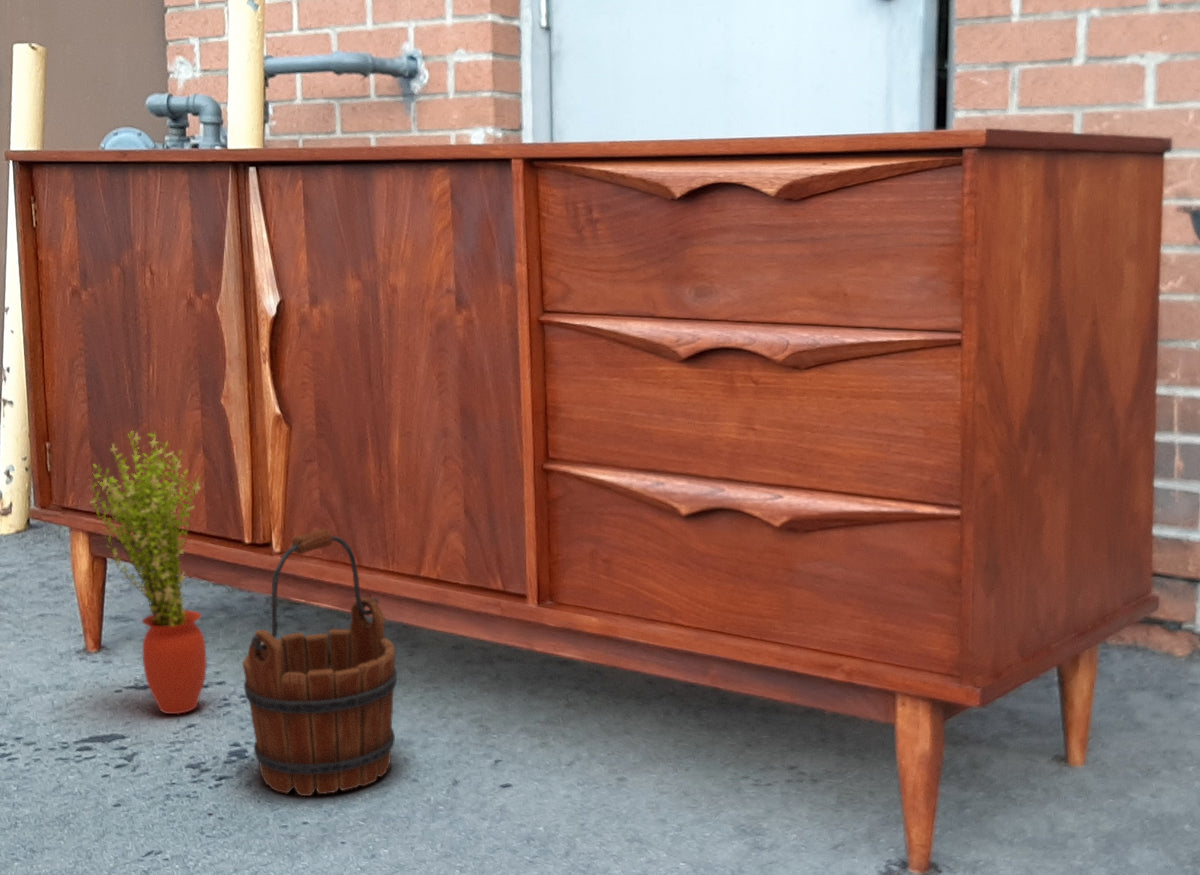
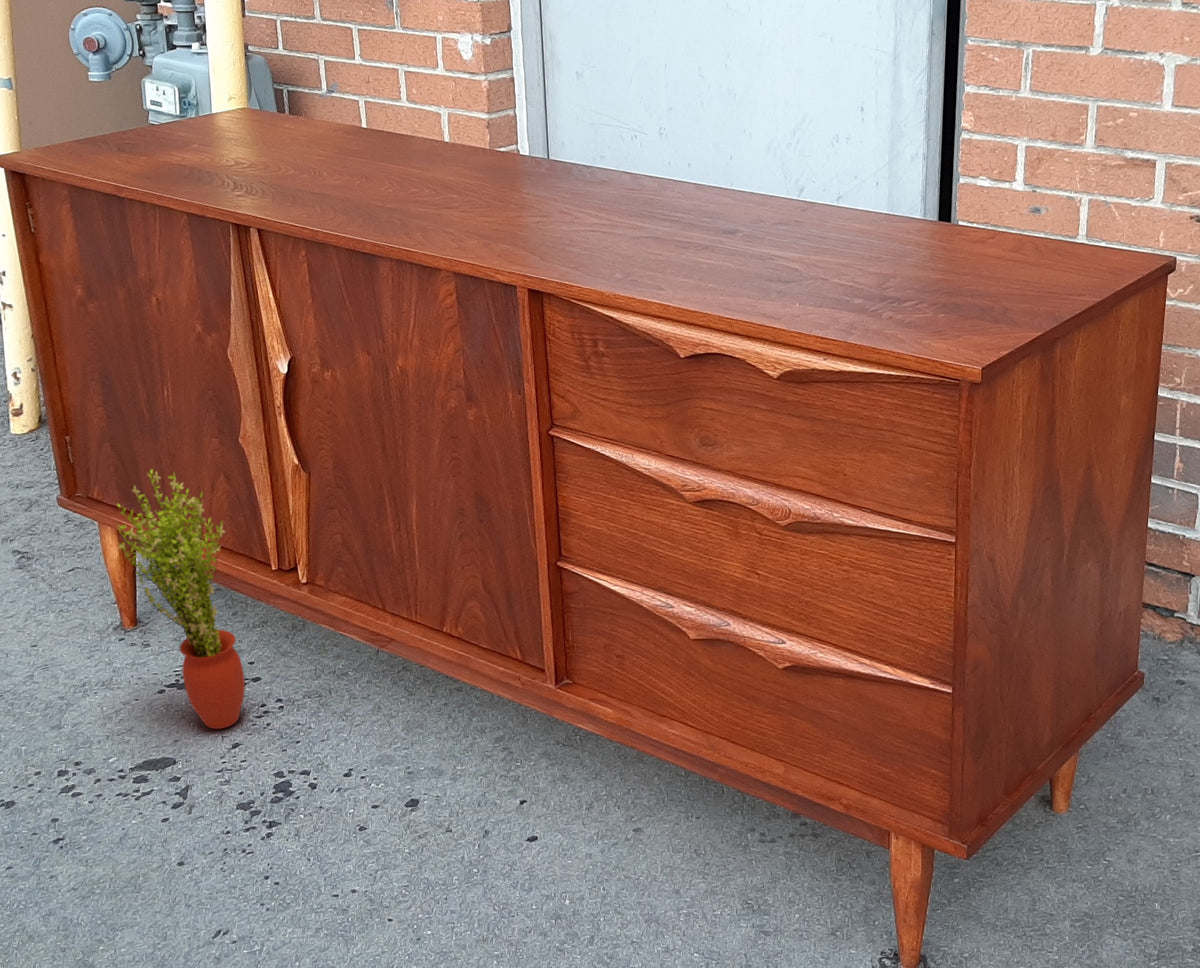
wooden bucket: present [243,529,397,796] -> none [283,609,429,851]

